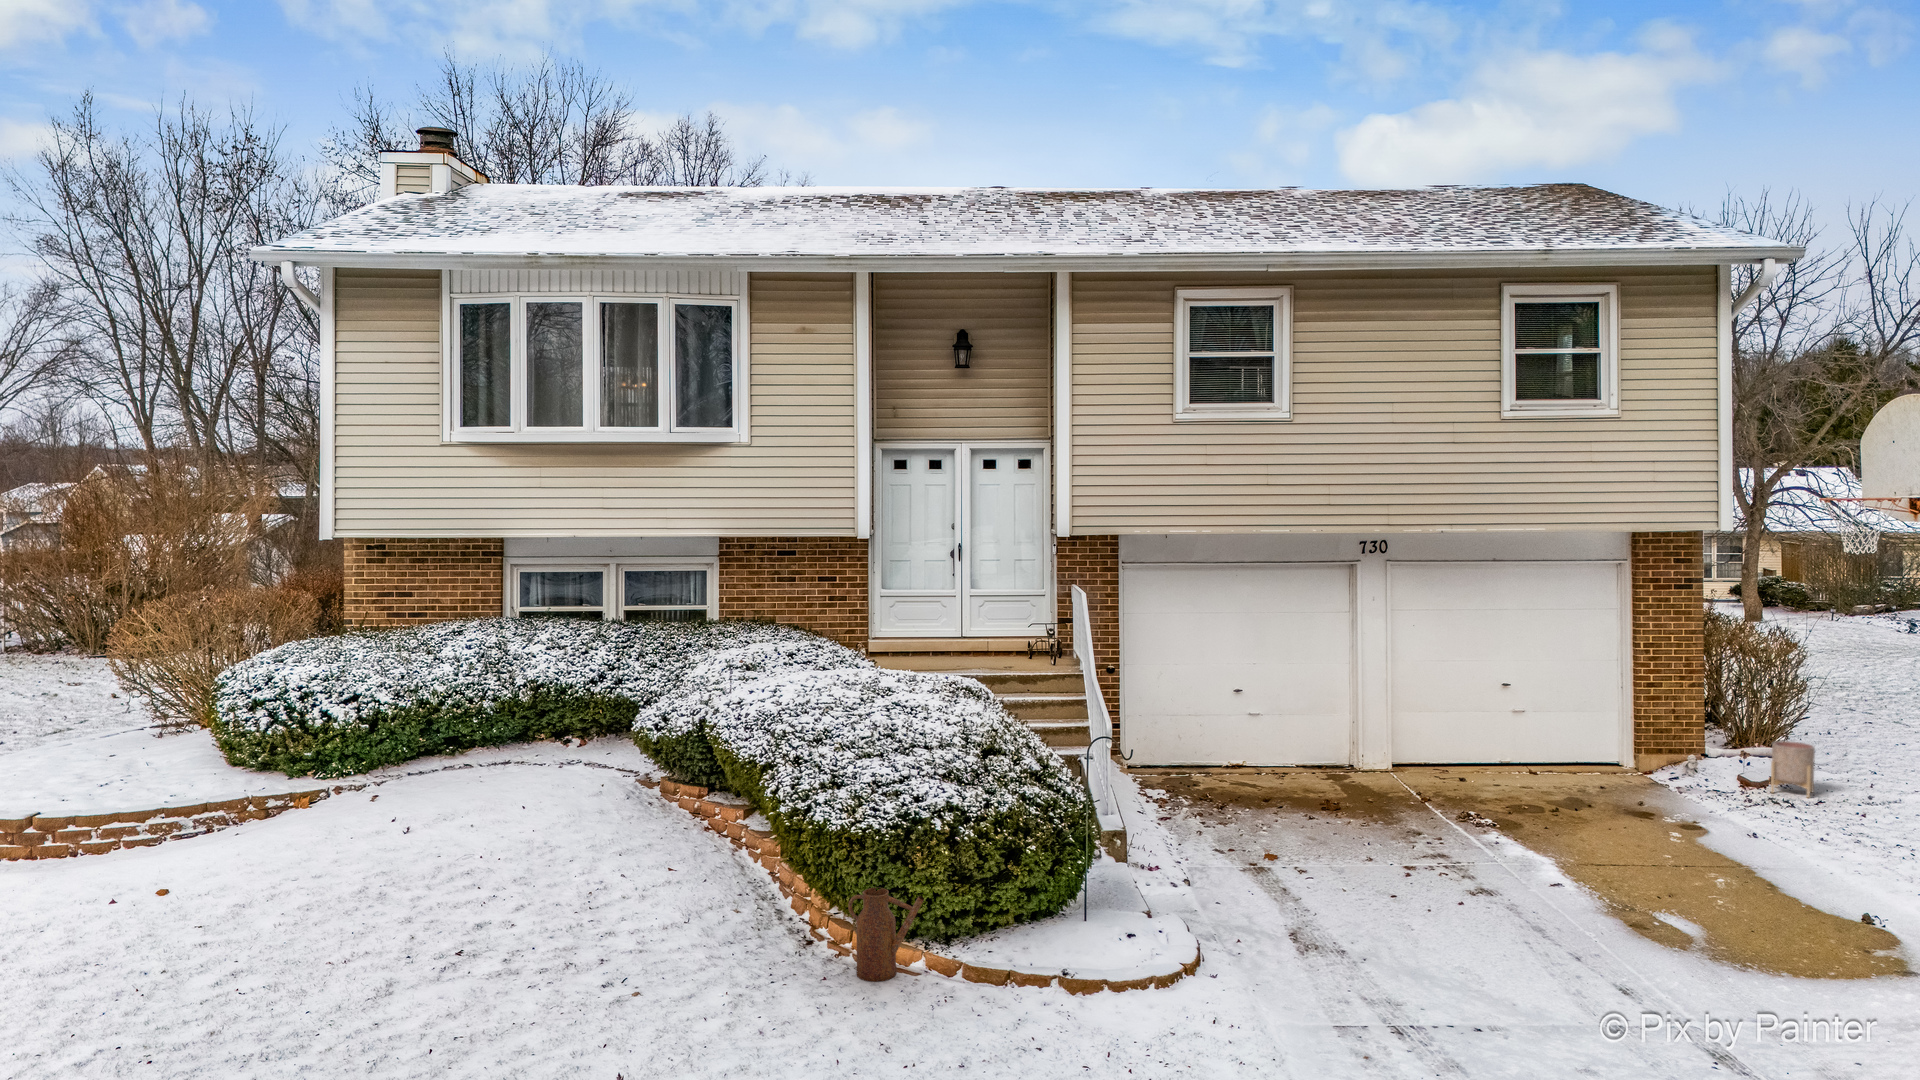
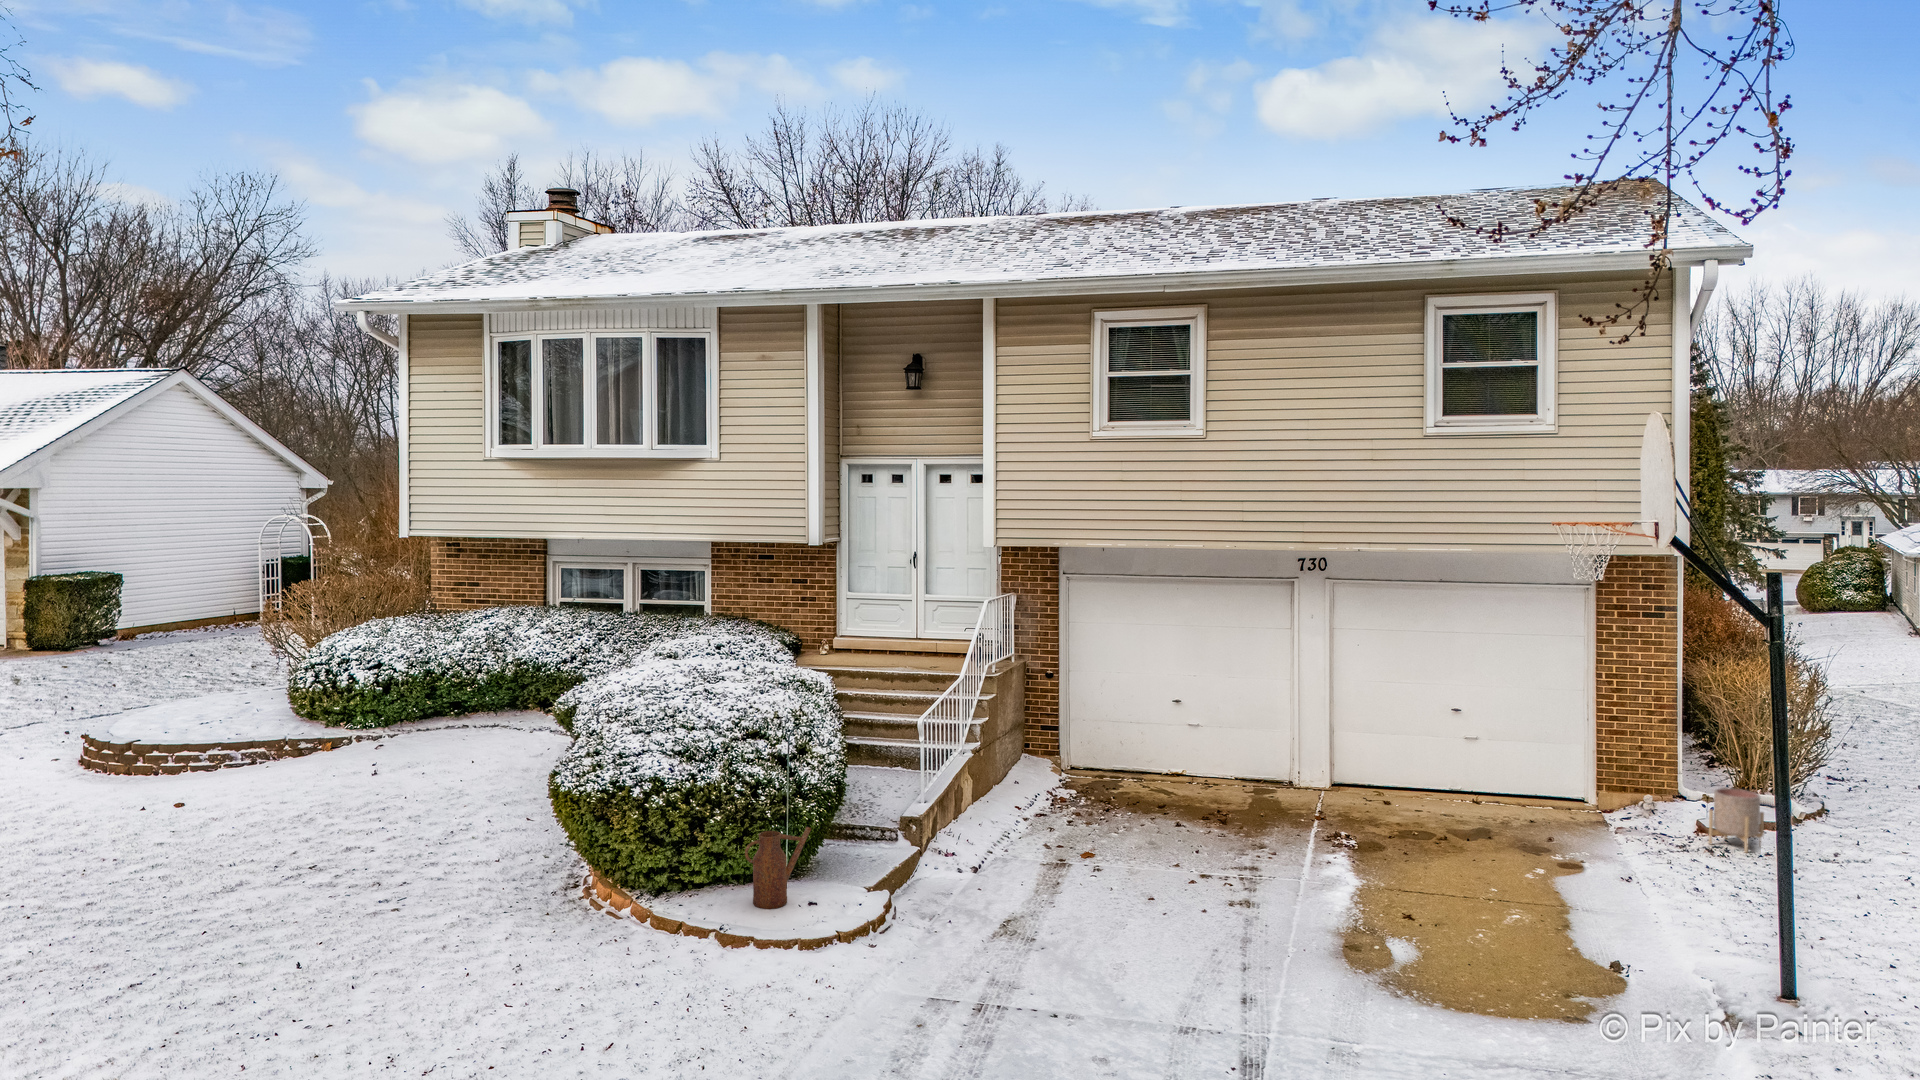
watering can: present [848,888,924,982] -> present [745,827,811,909]

